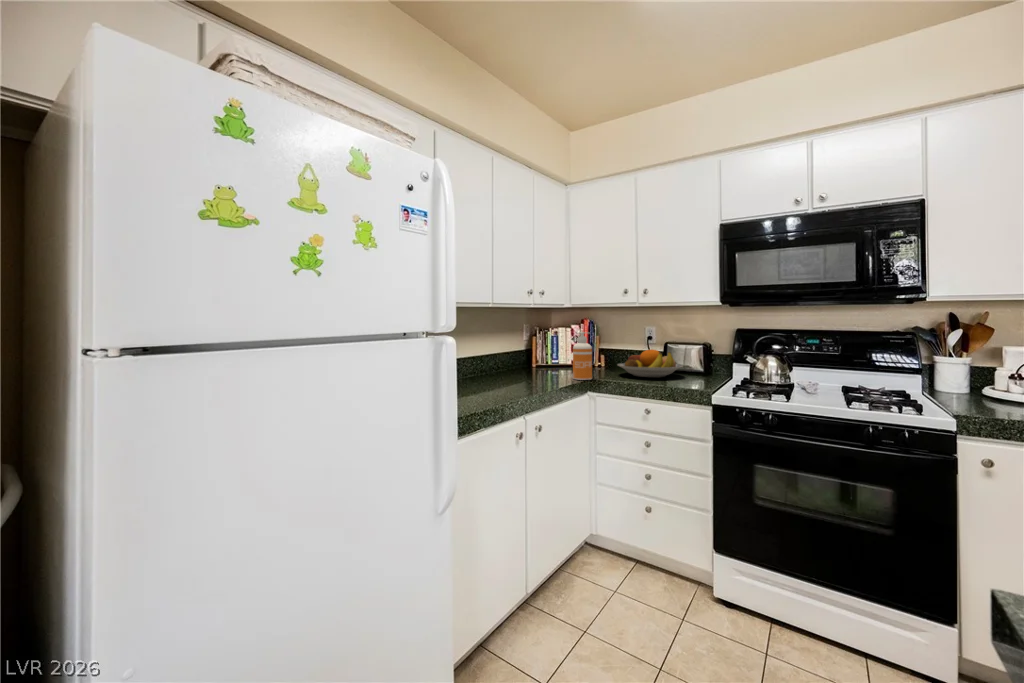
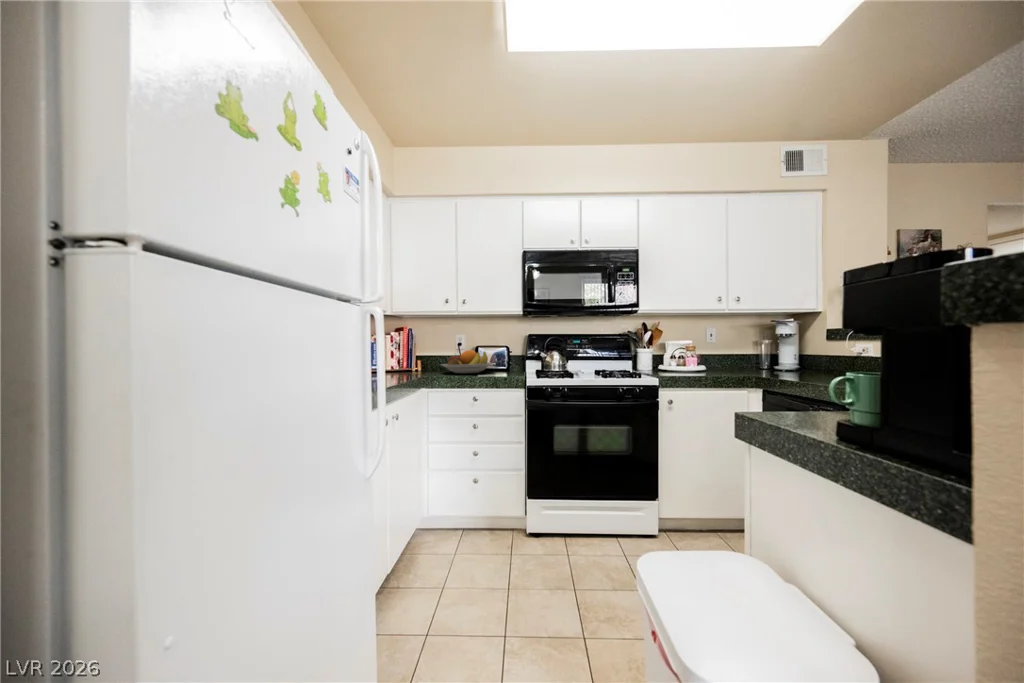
soap dispenser: present [573,332,592,380] -> none [406,335,424,378]

